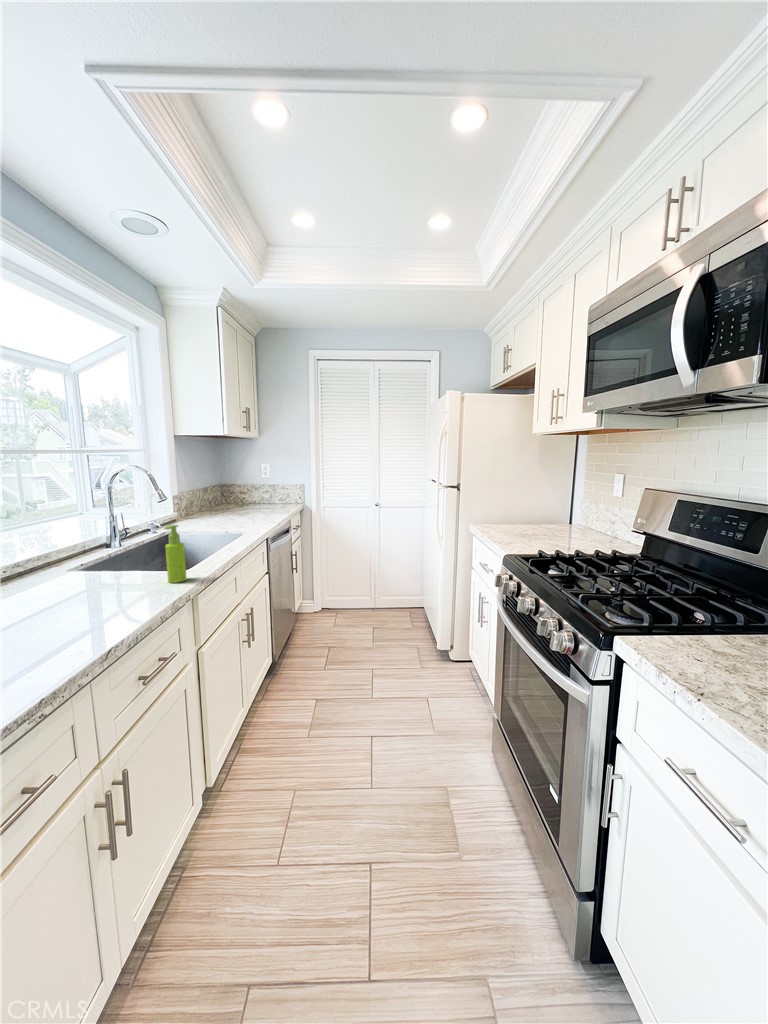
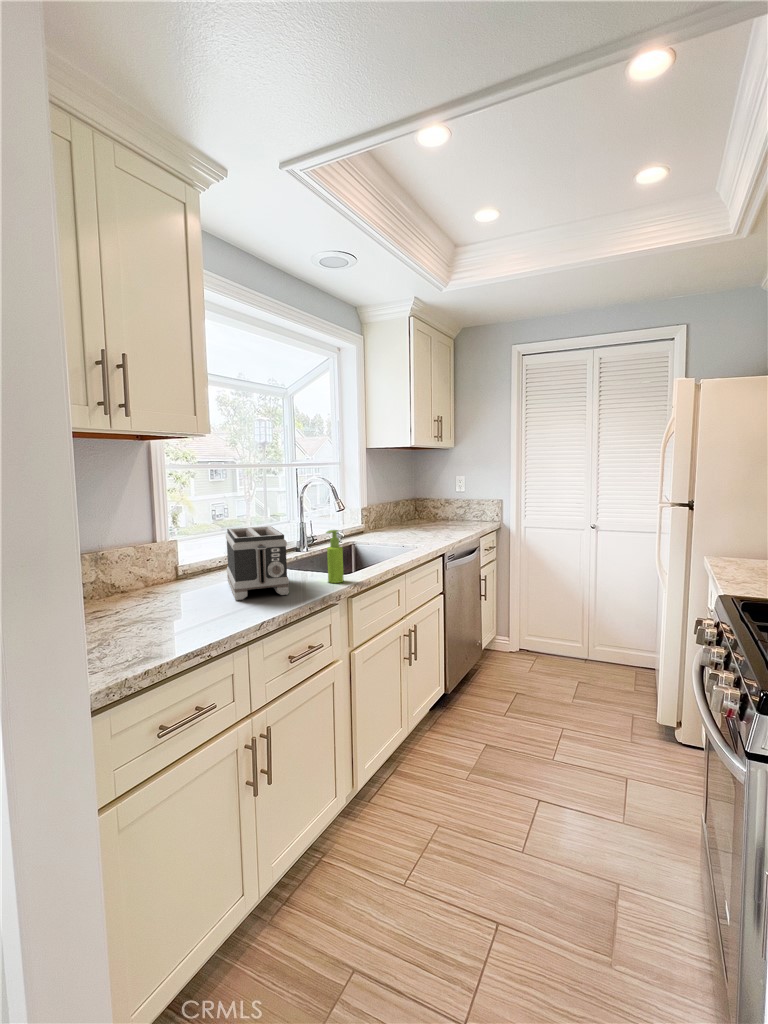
toaster: none [17,525,126,624] -> present [226,526,289,600]

